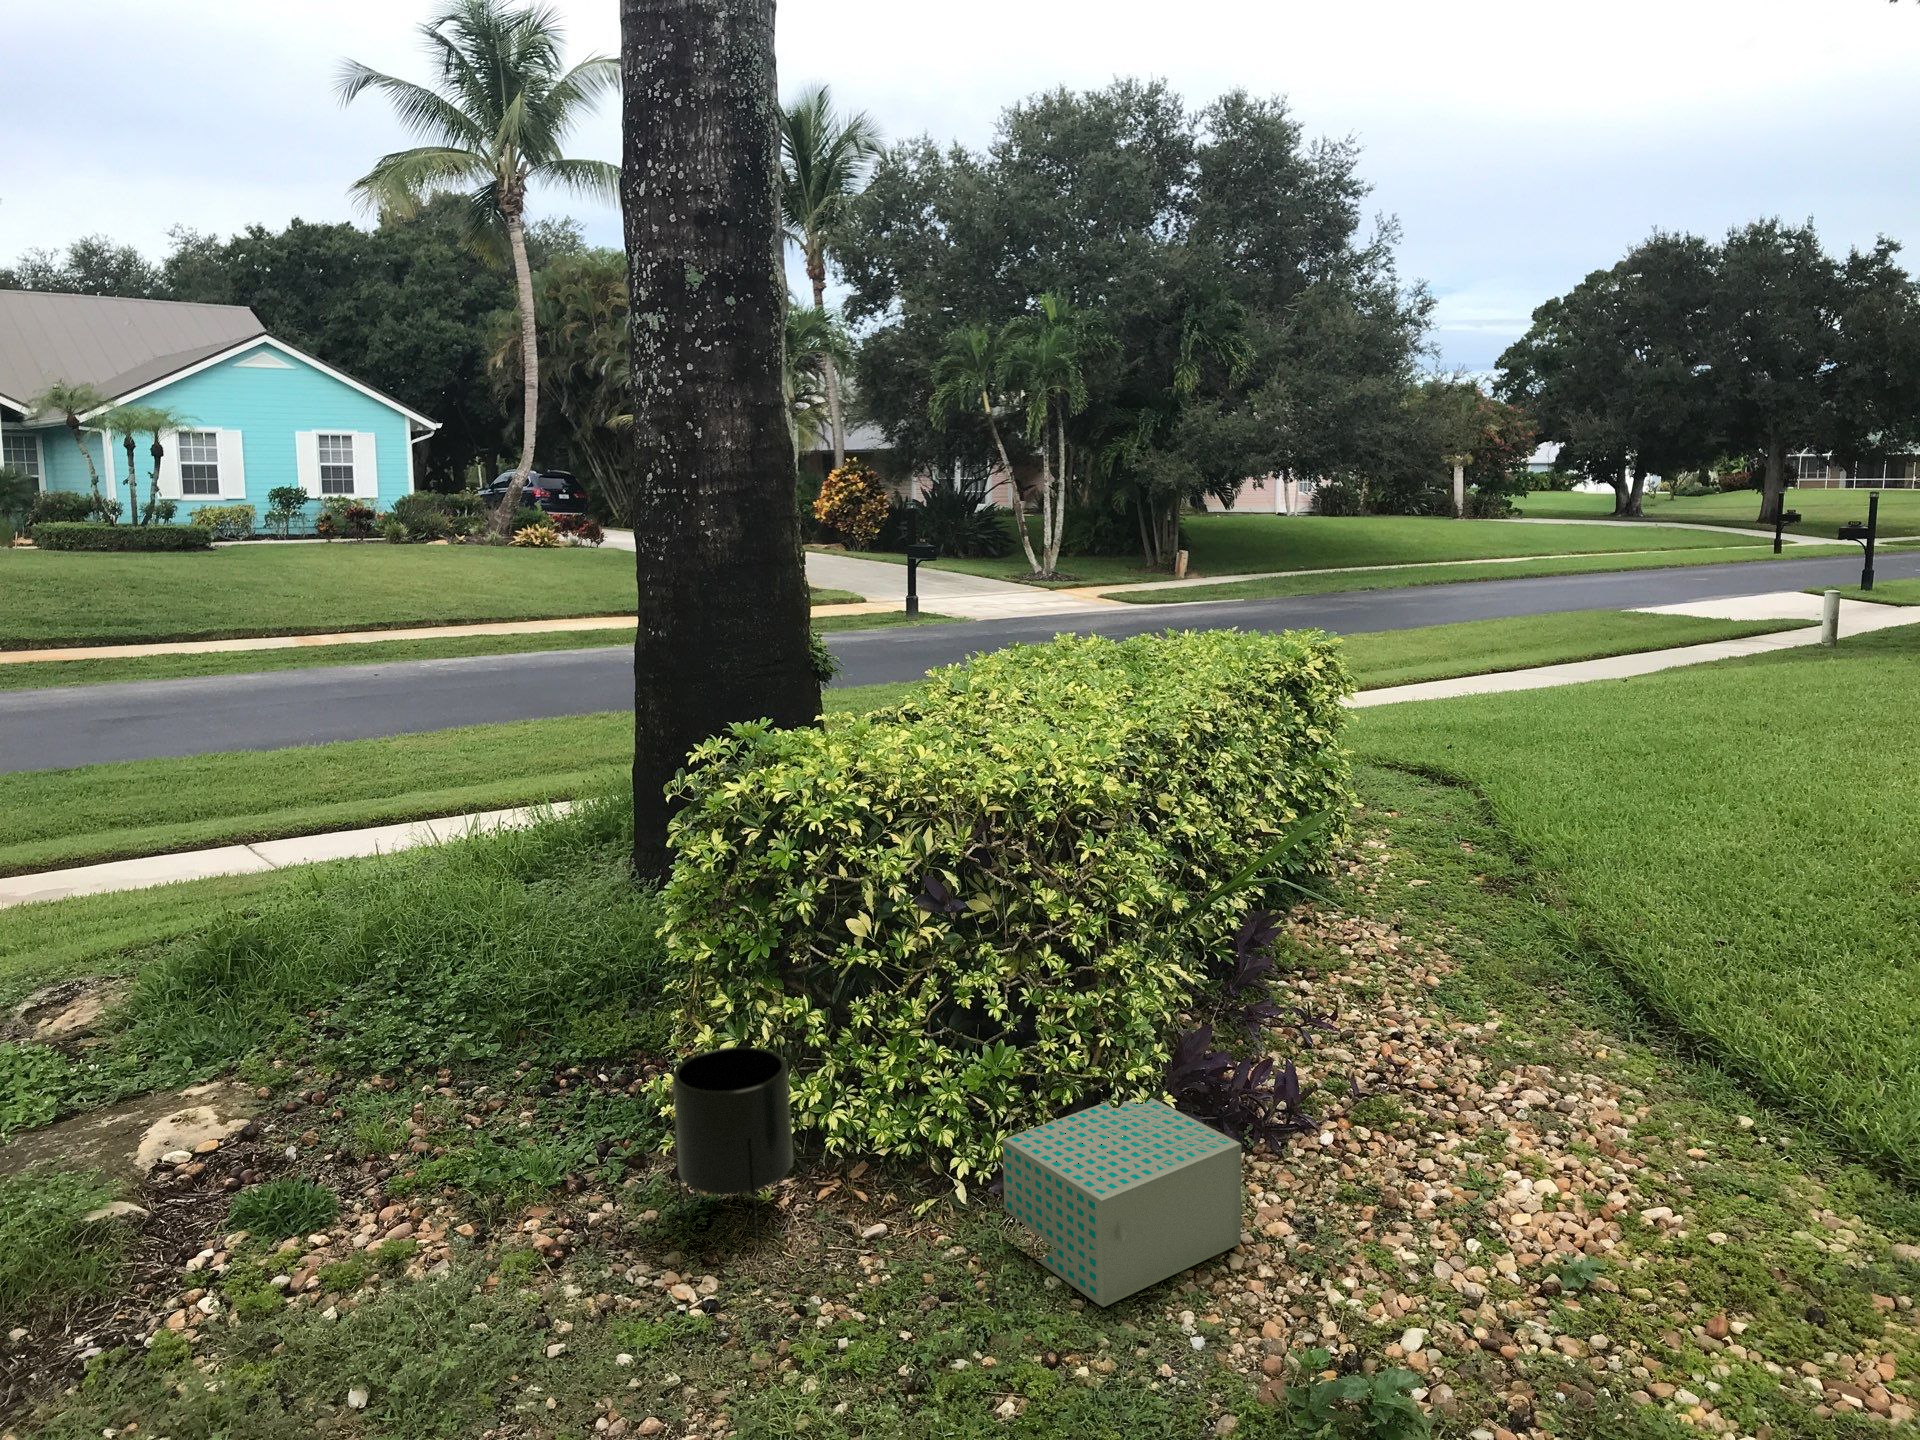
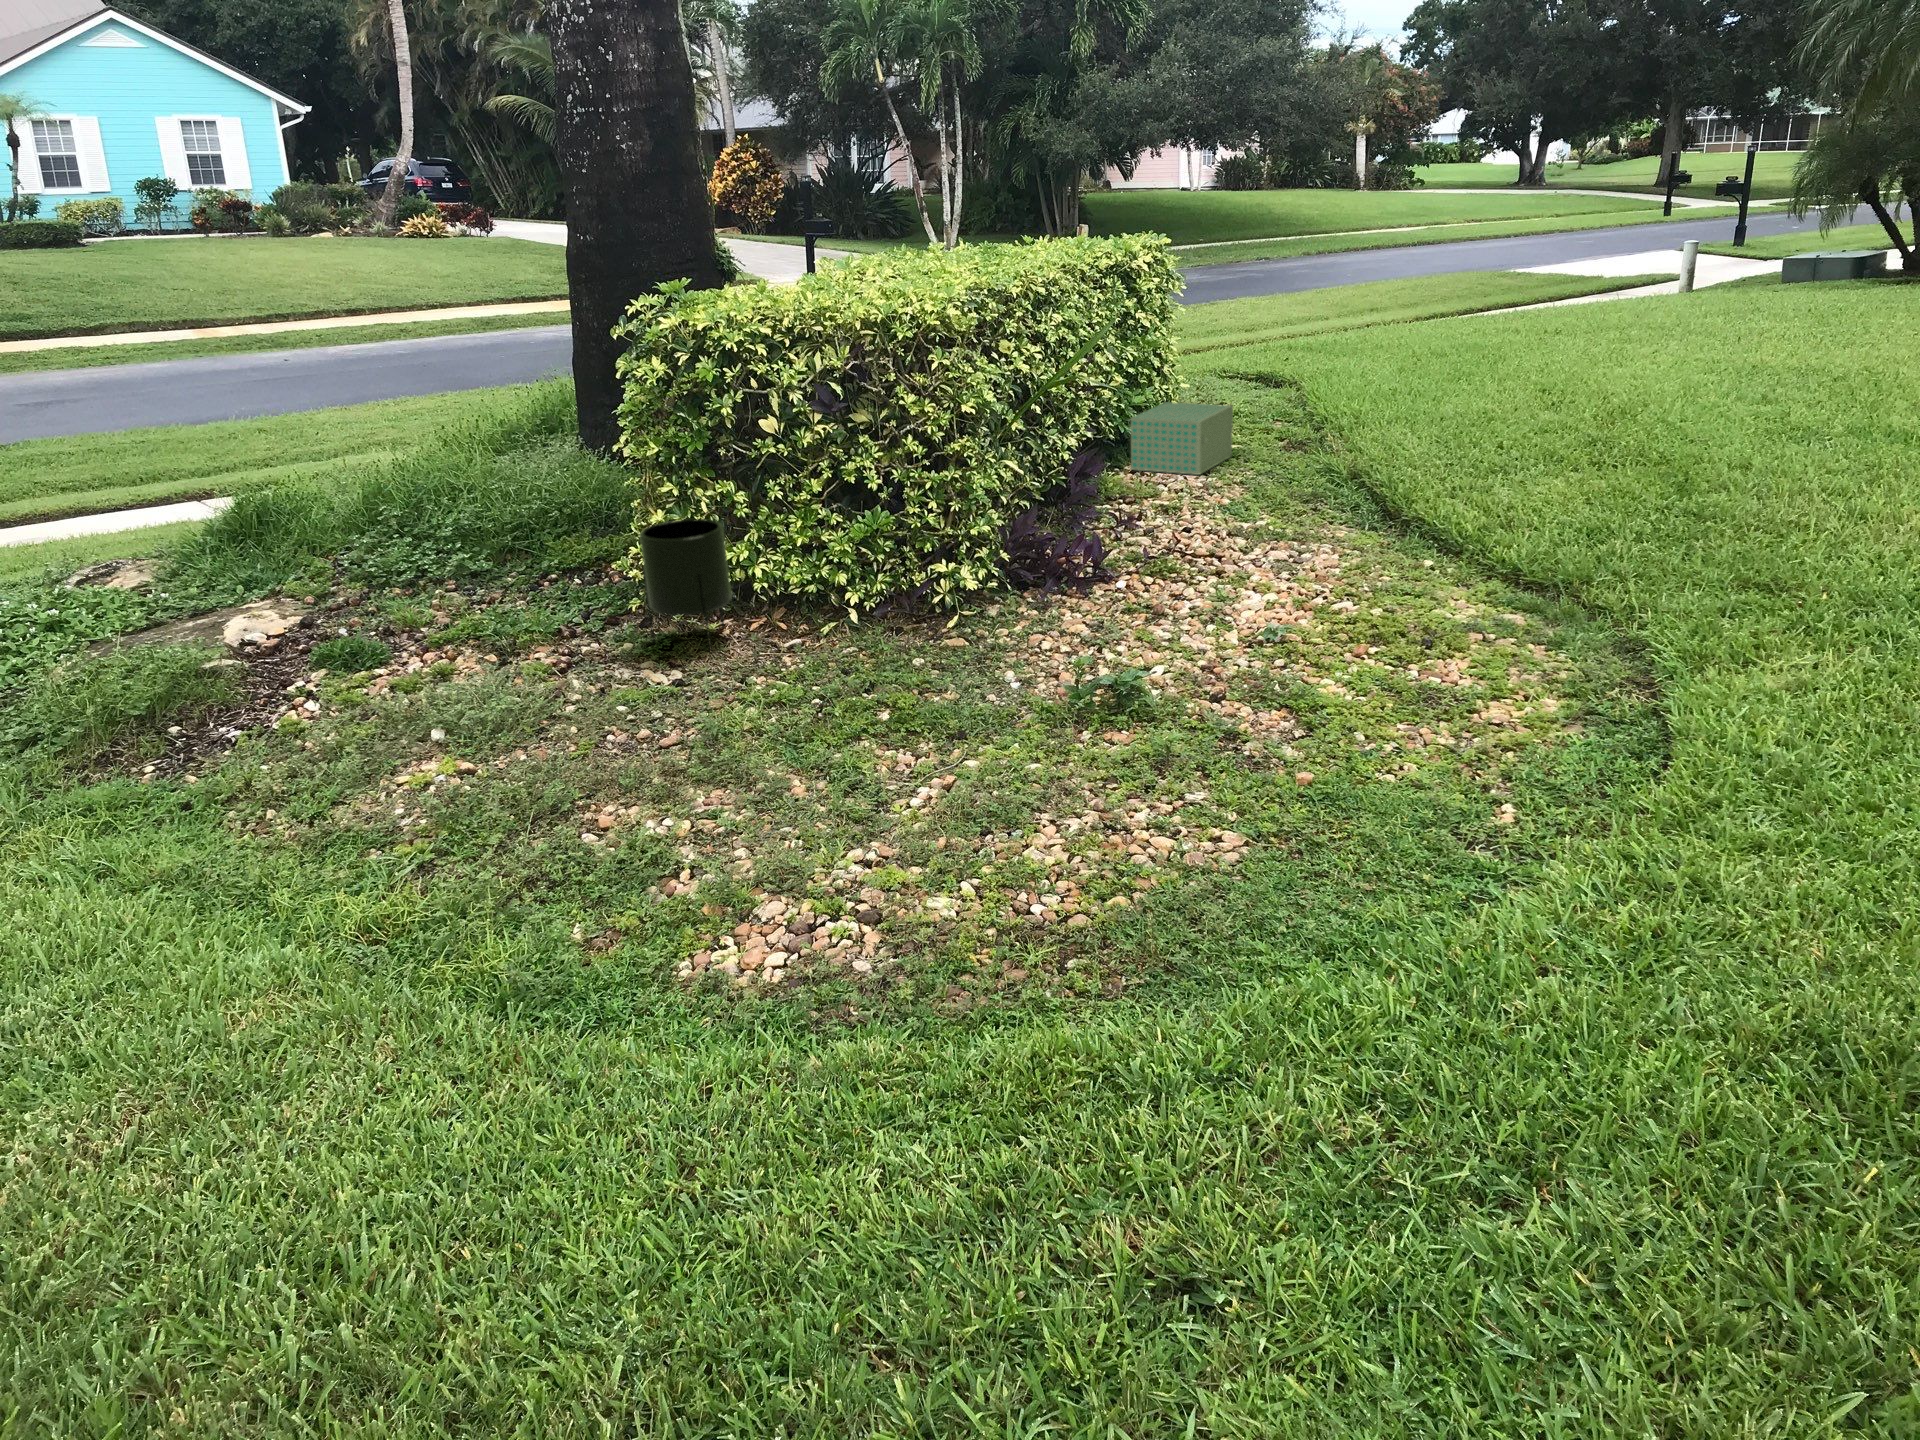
storage box: present [1003,1098,1242,1307] -> present [1131,402,1233,475]

